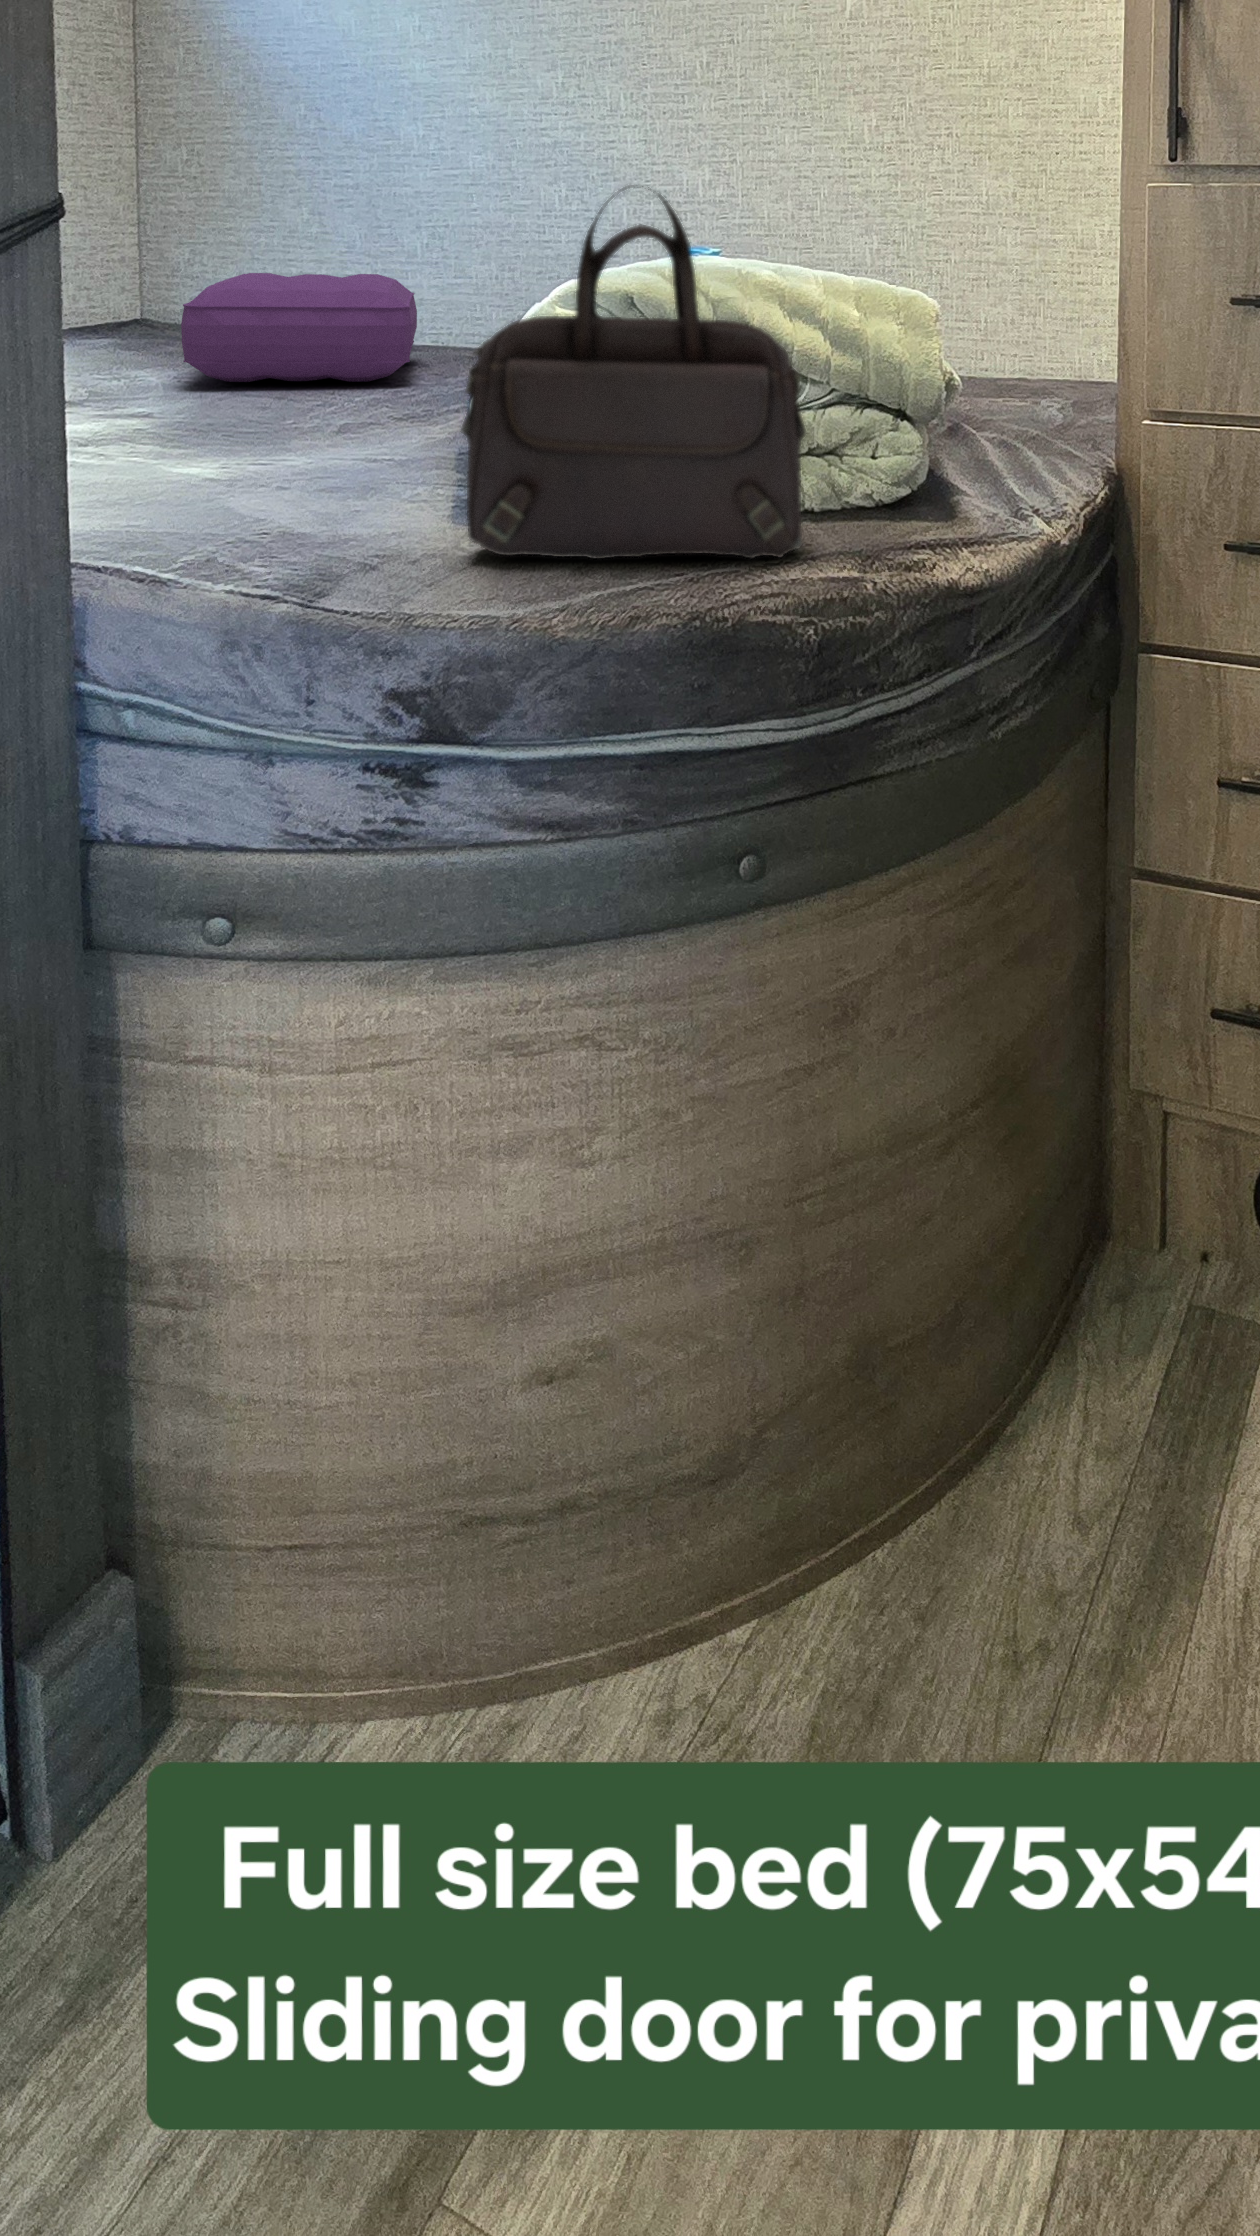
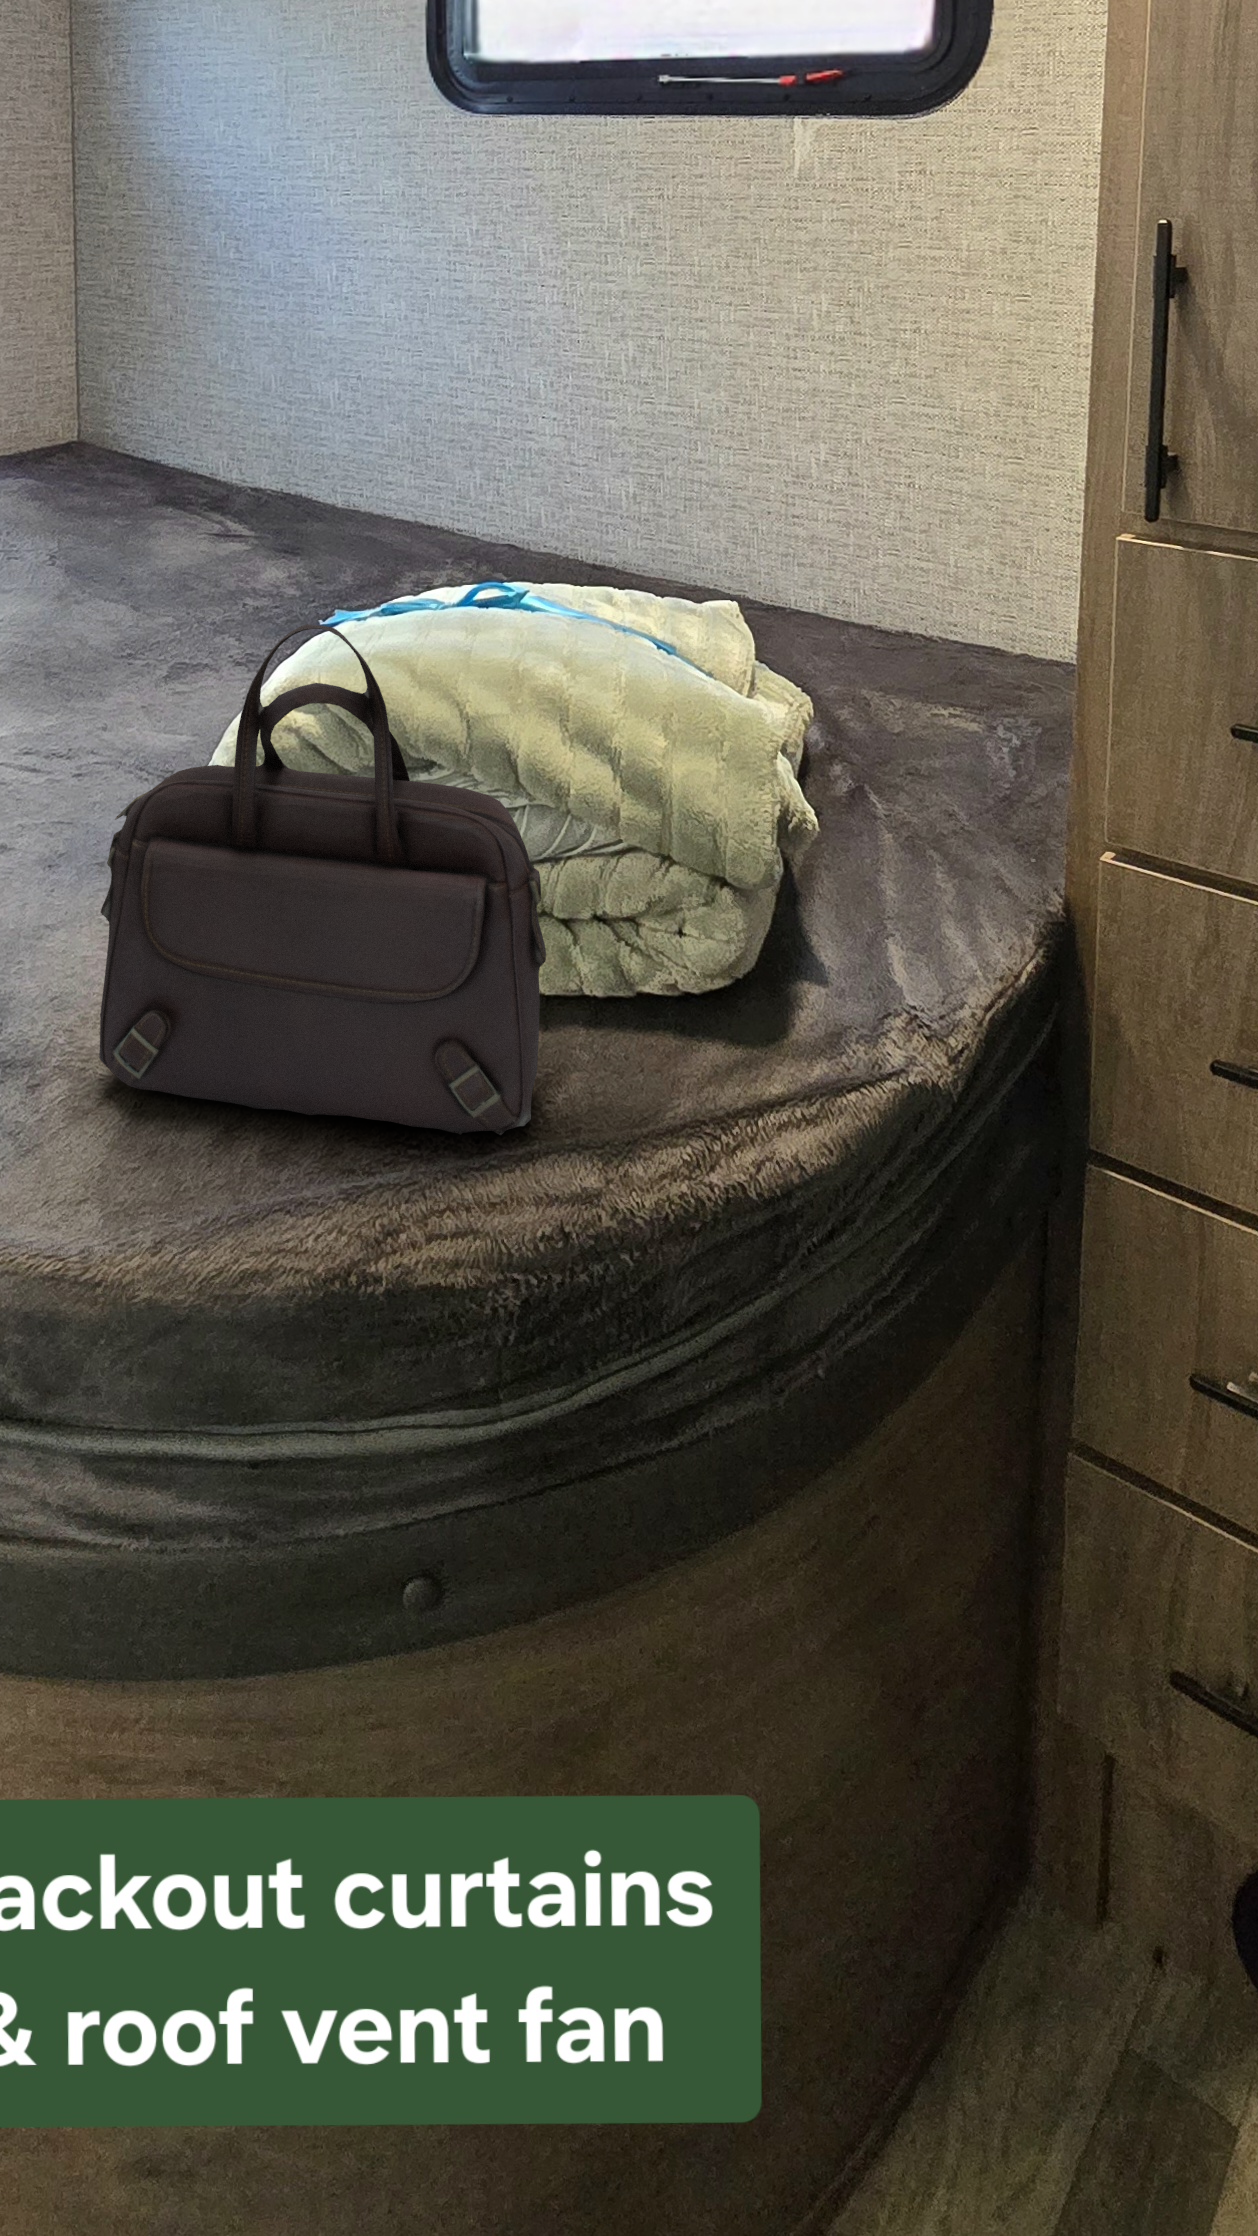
pillow: present [181,273,417,382] -> none [27,438,303,587]

